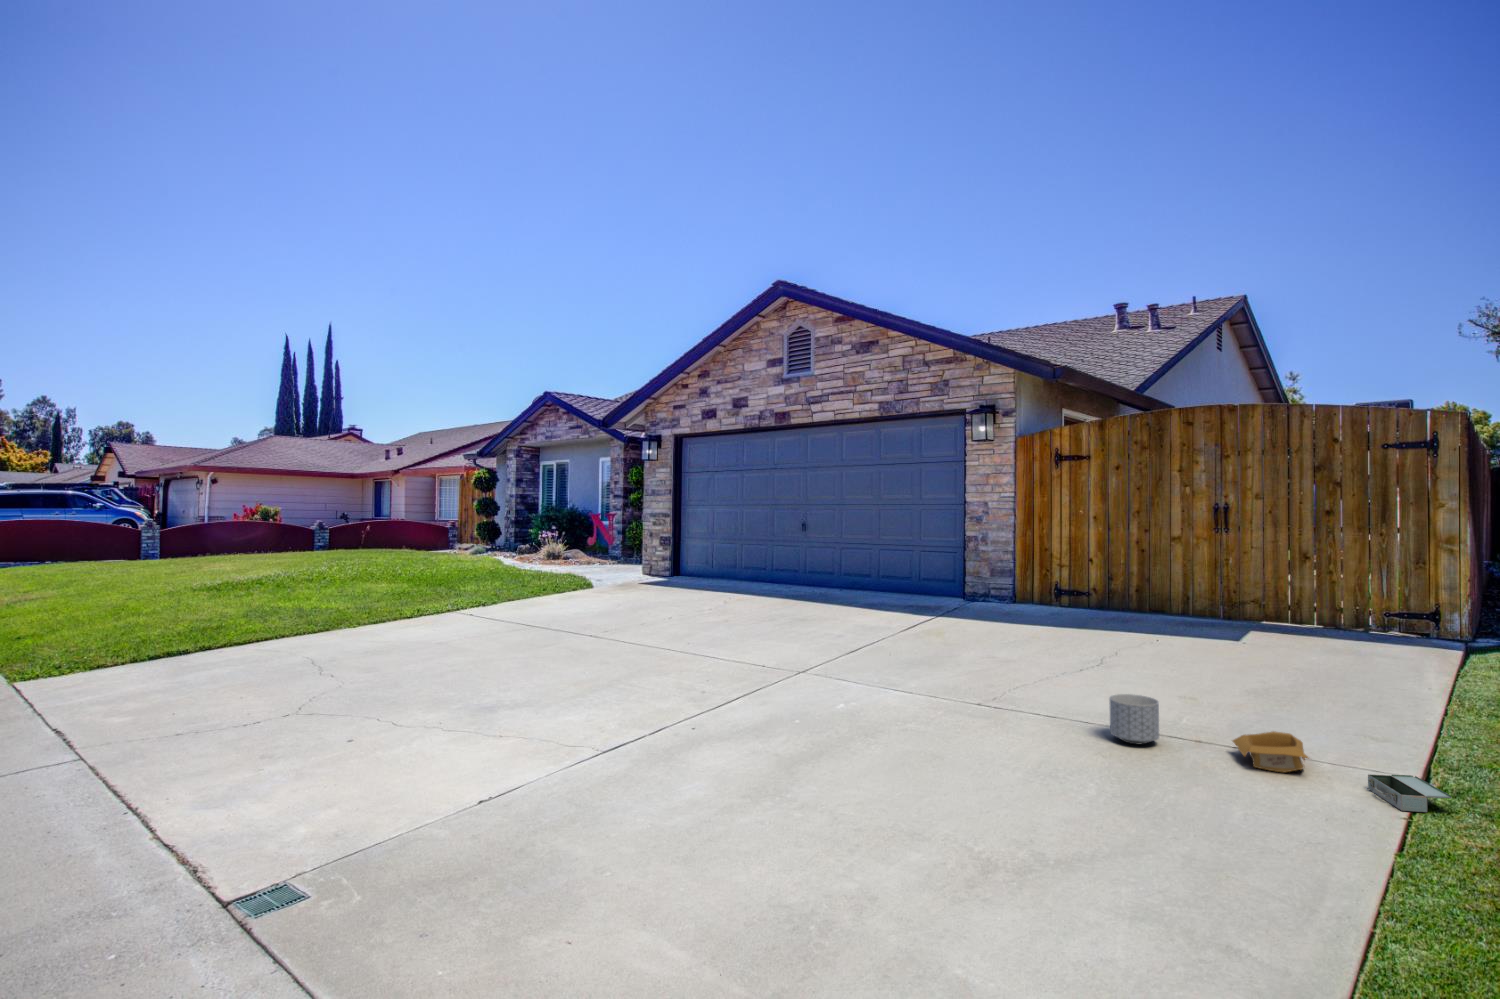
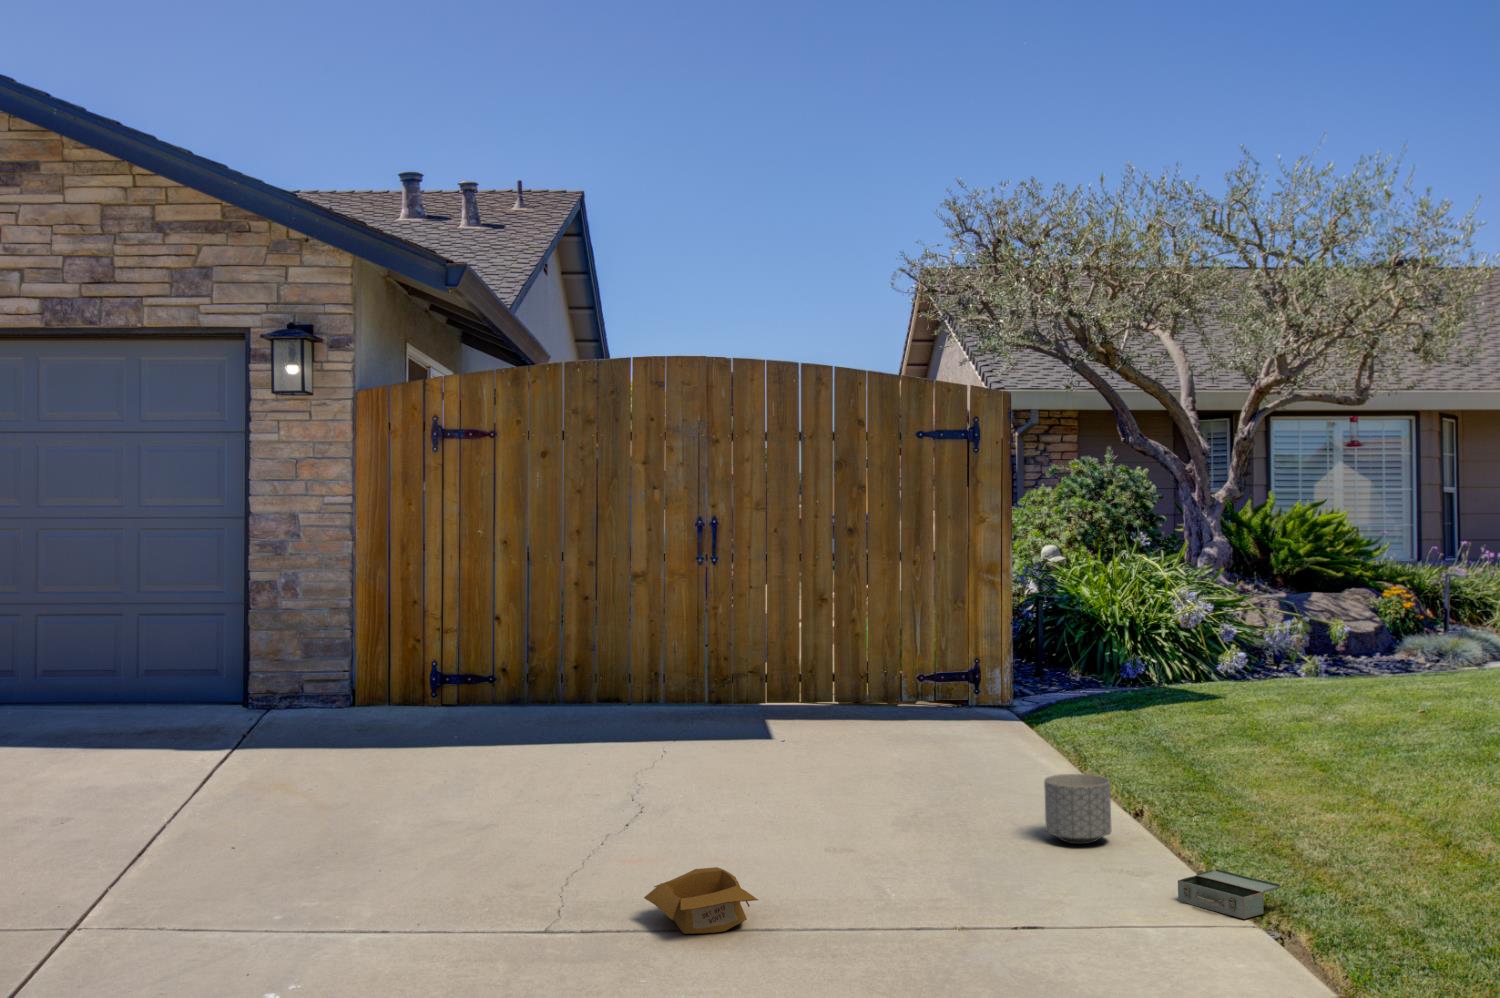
planter: present [1109,694,1159,745] -> present [1044,774,1112,844]
cardboard box: present [1233,731,1308,772] -> present [644,867,758,934]

